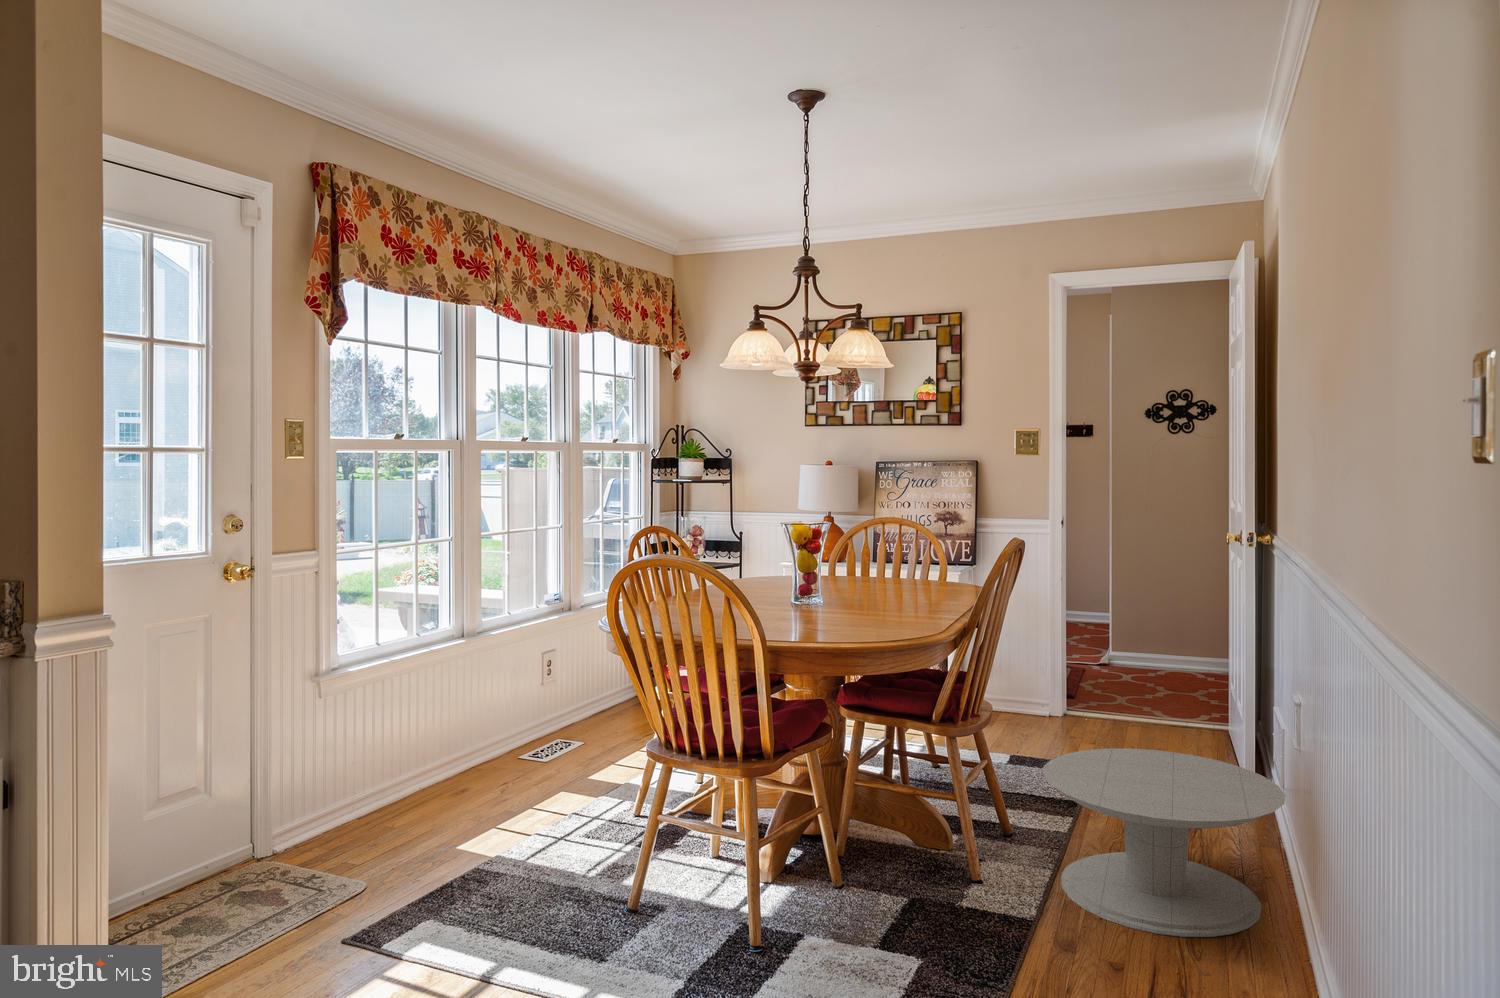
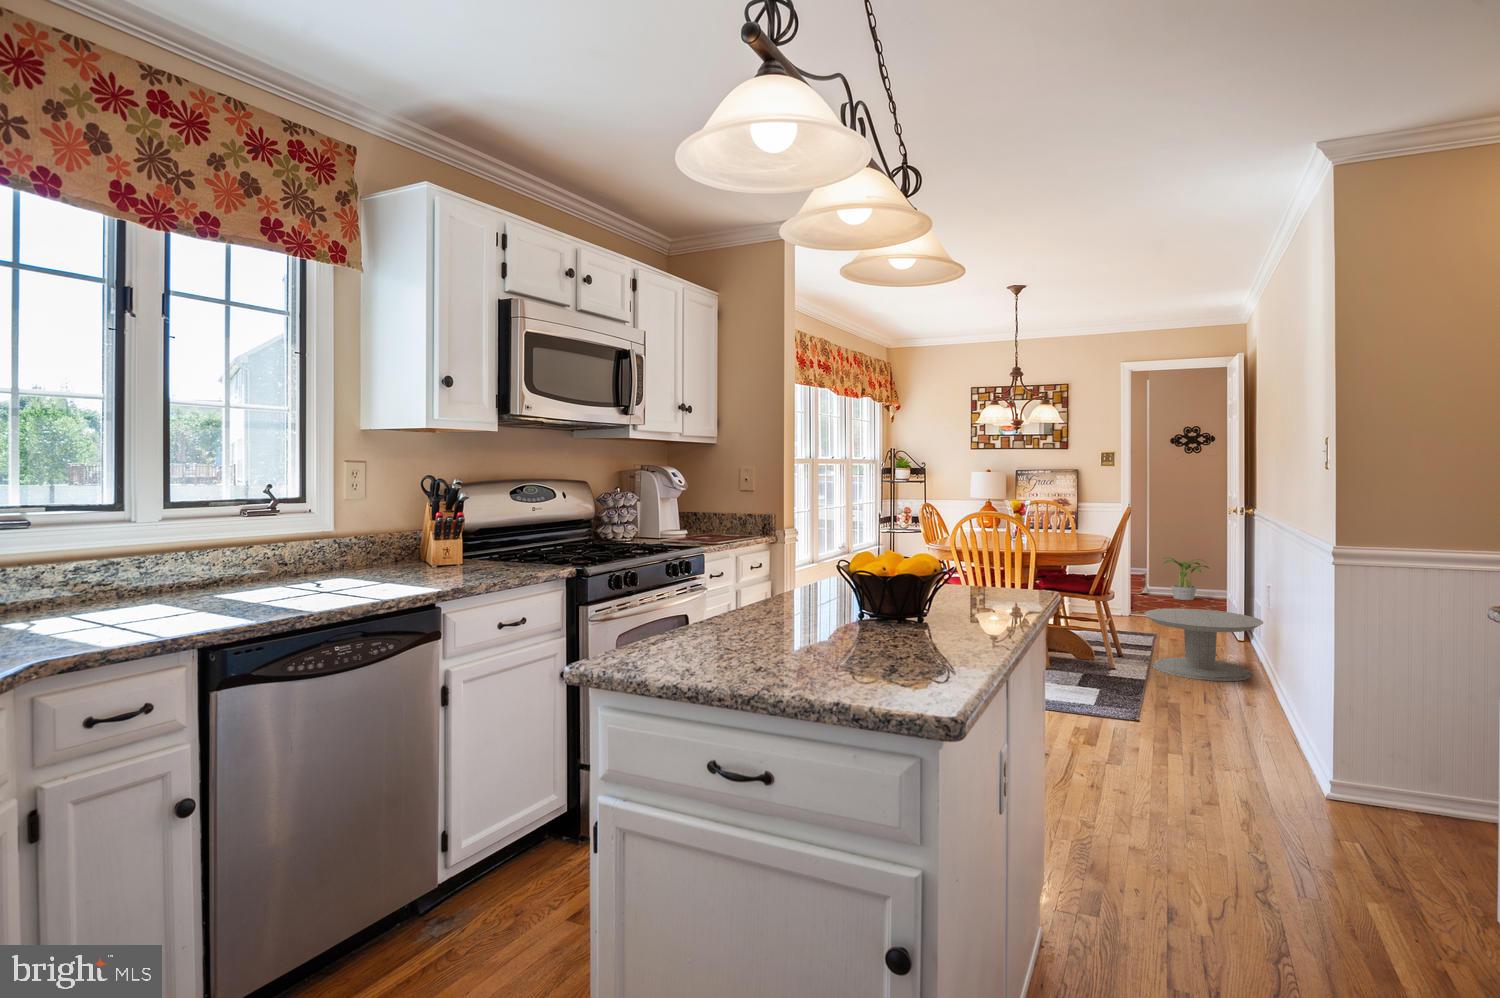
potted plant: none [1128,605,1206,677] -> present [1163,558,1209,600]

